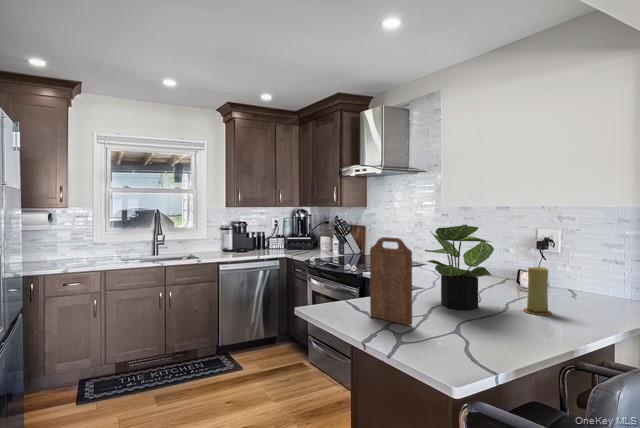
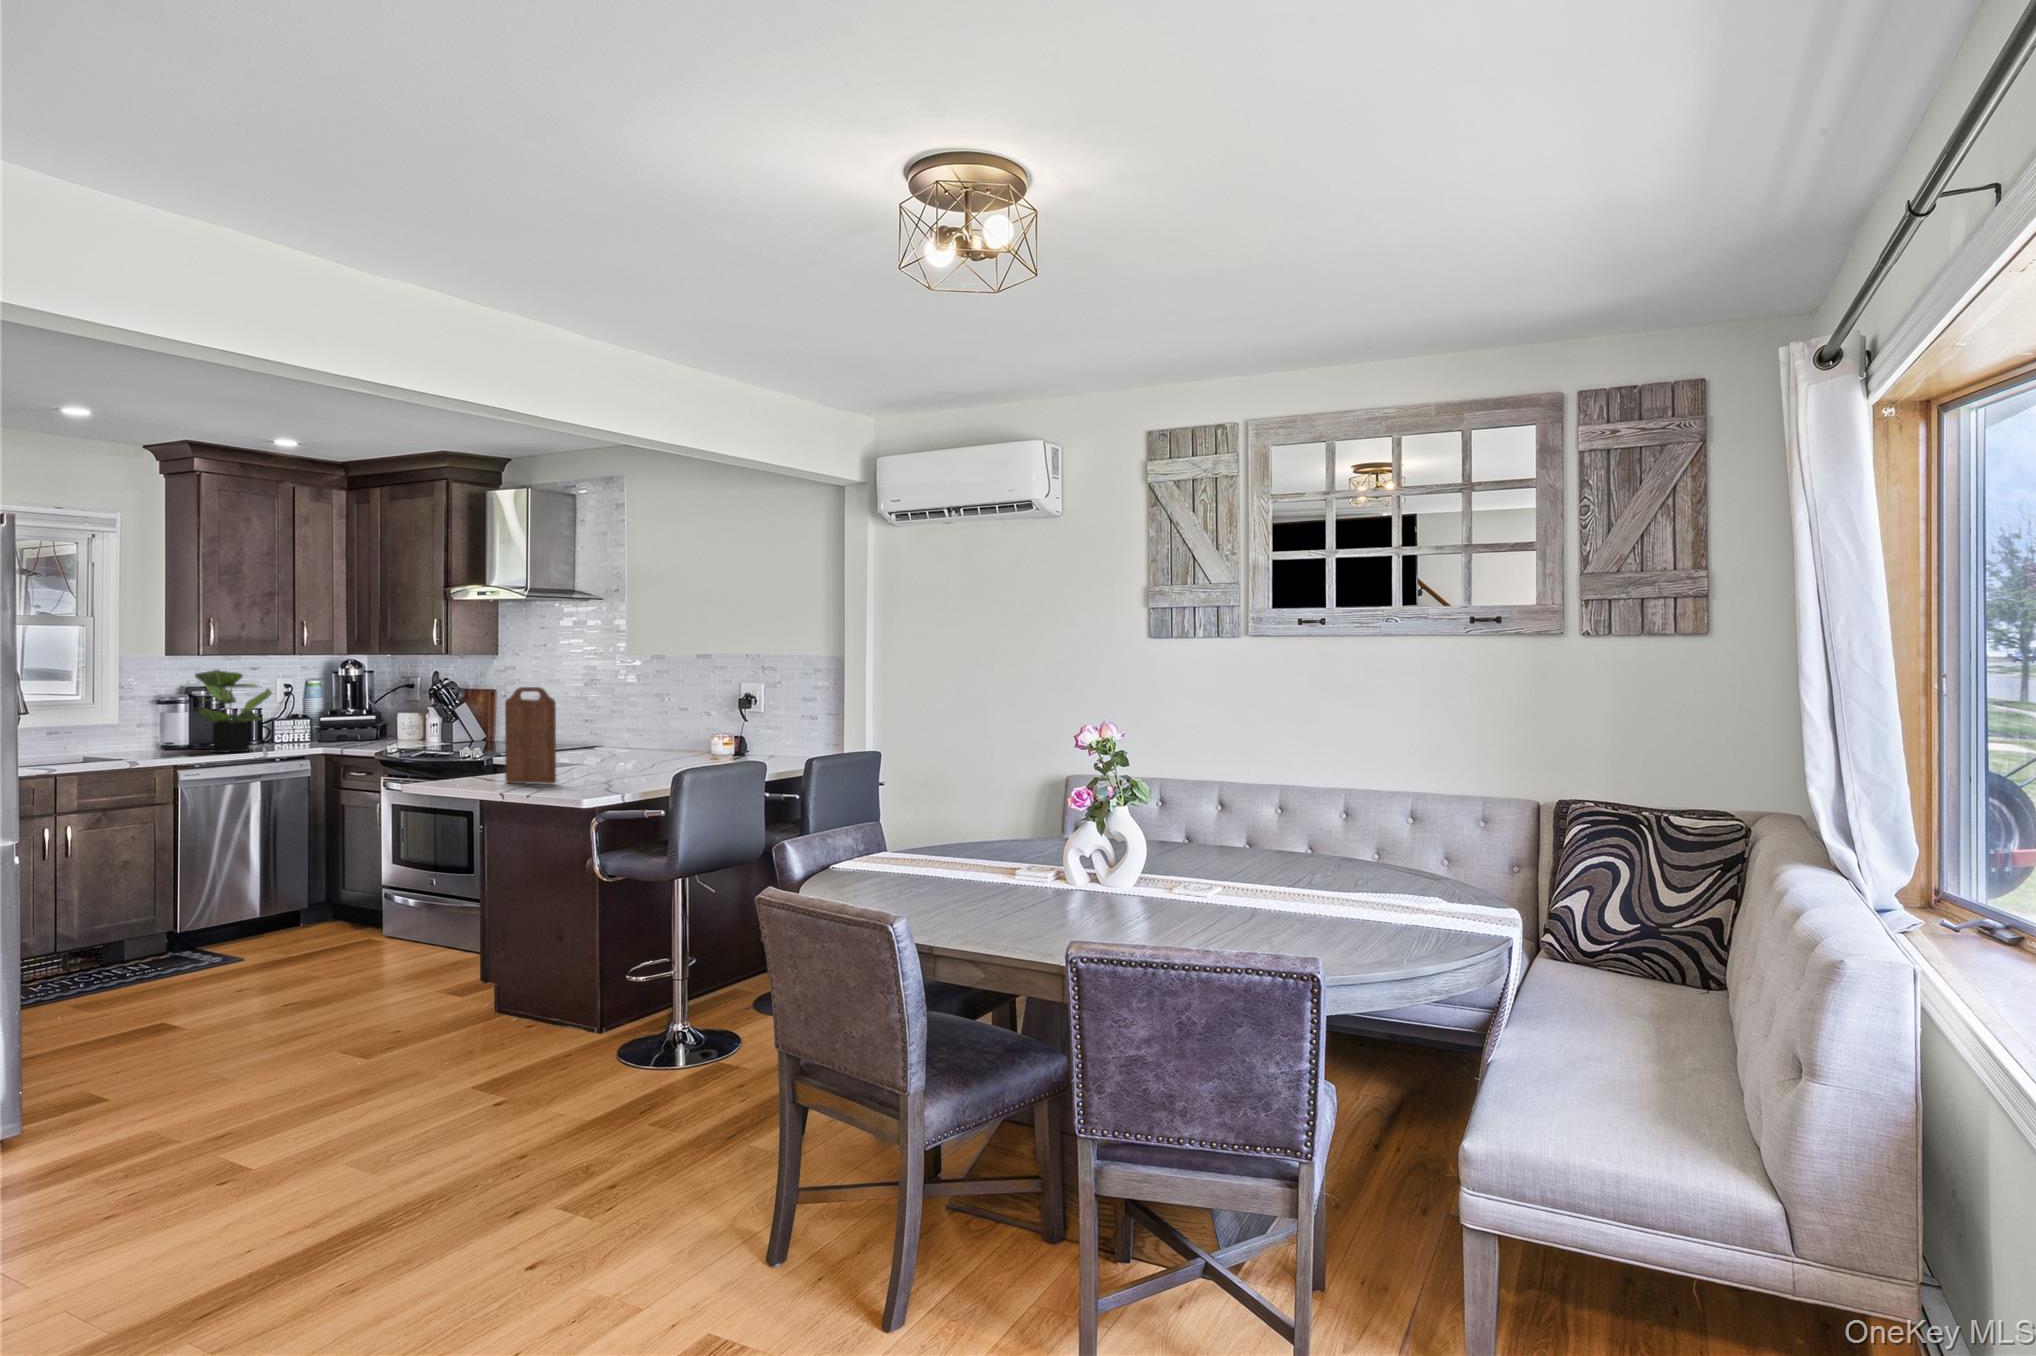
potted plant: present [425,225,494,310] -> present [195,670,271,753]
candle: present [524,267,552,315] -> none [694,722,724,773]

